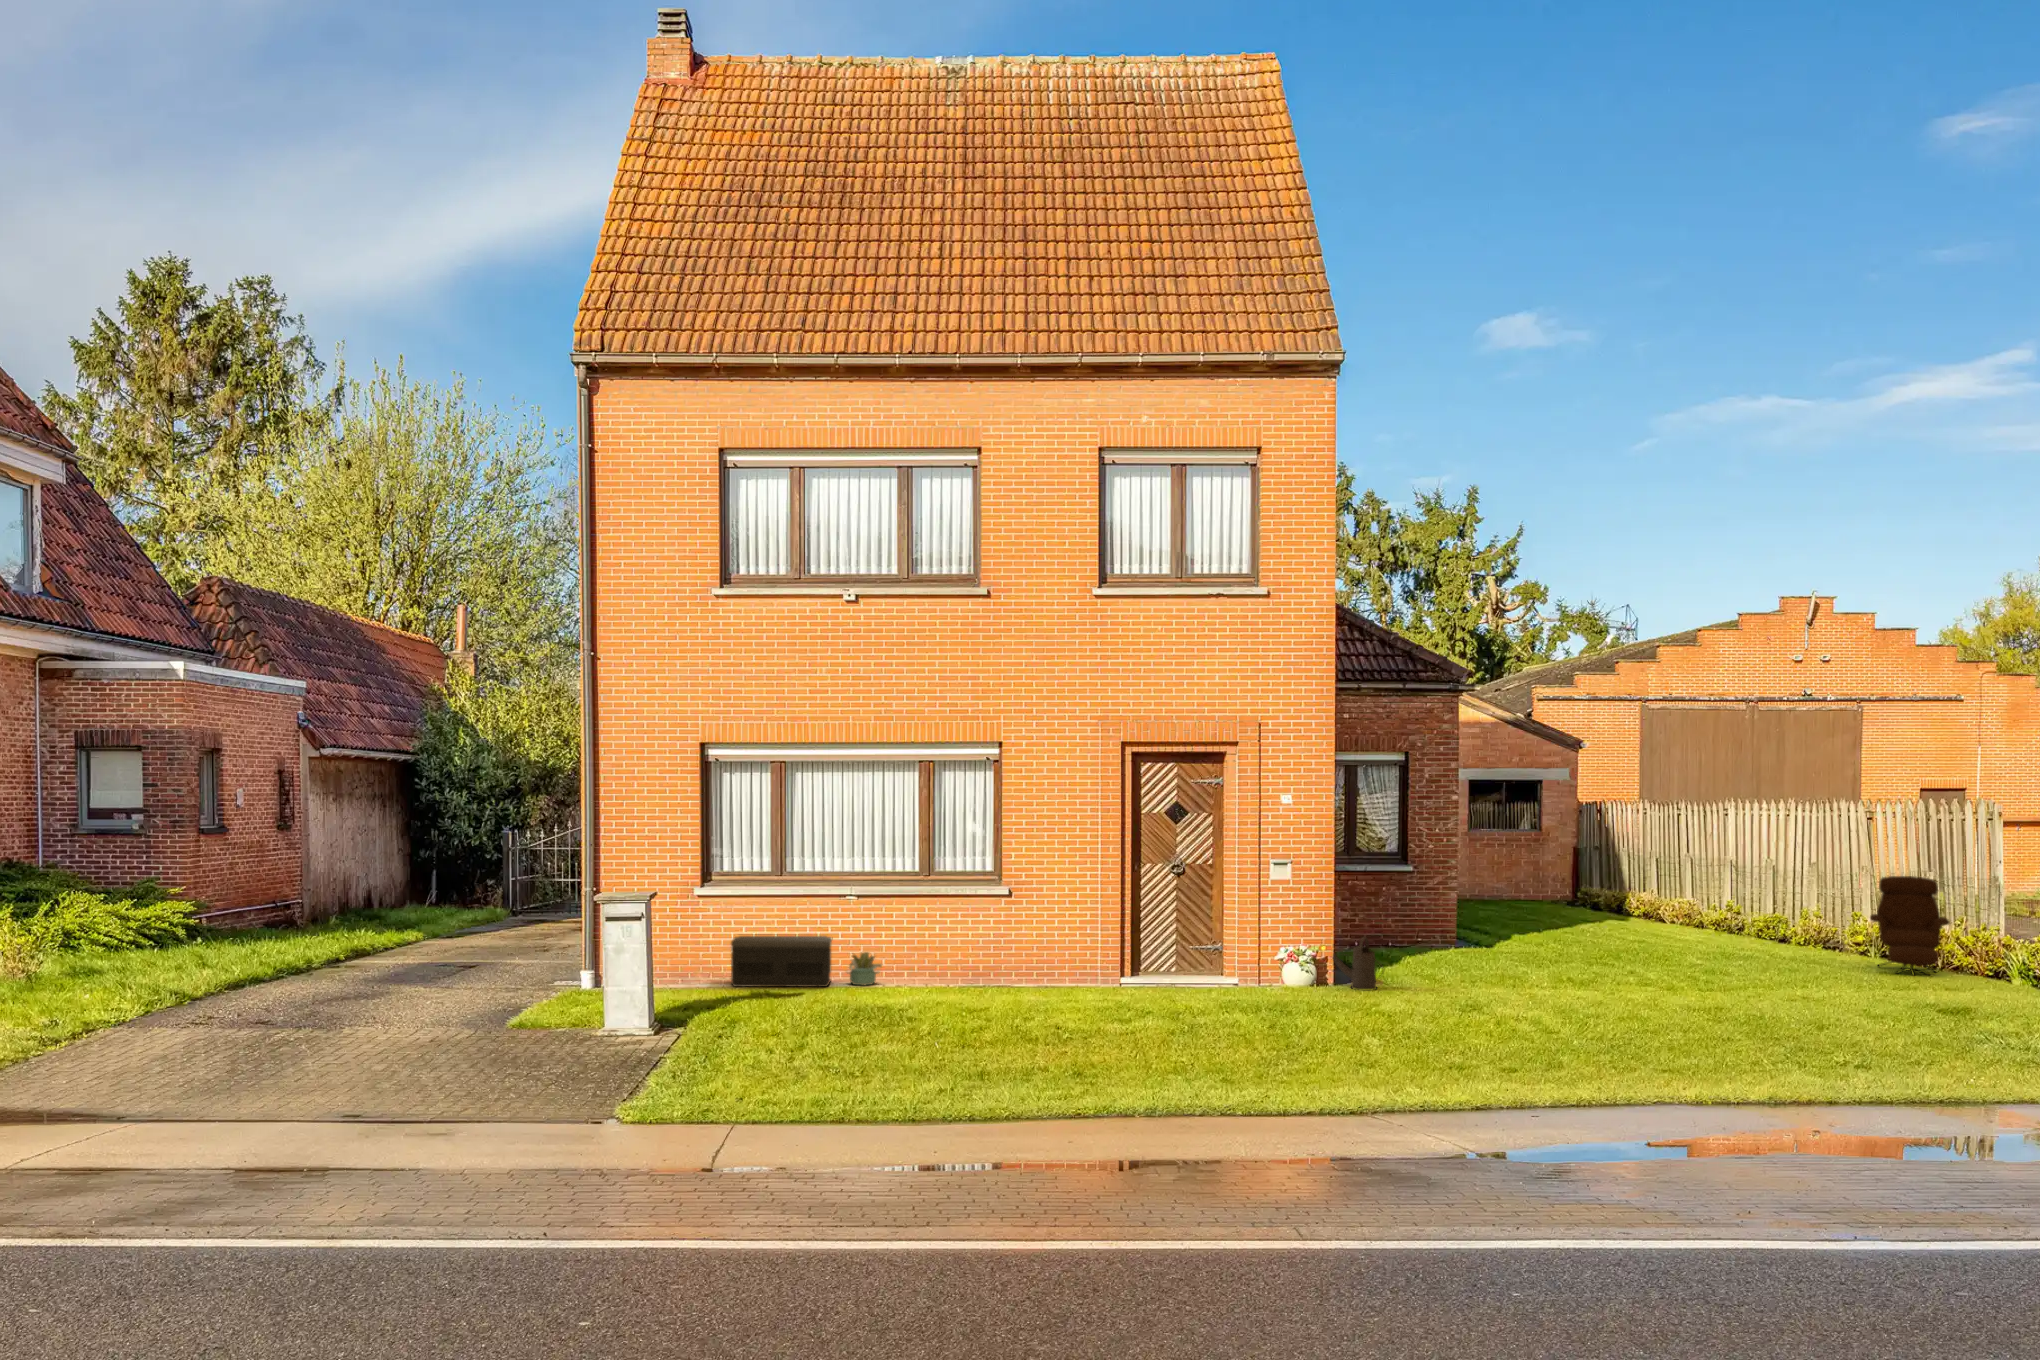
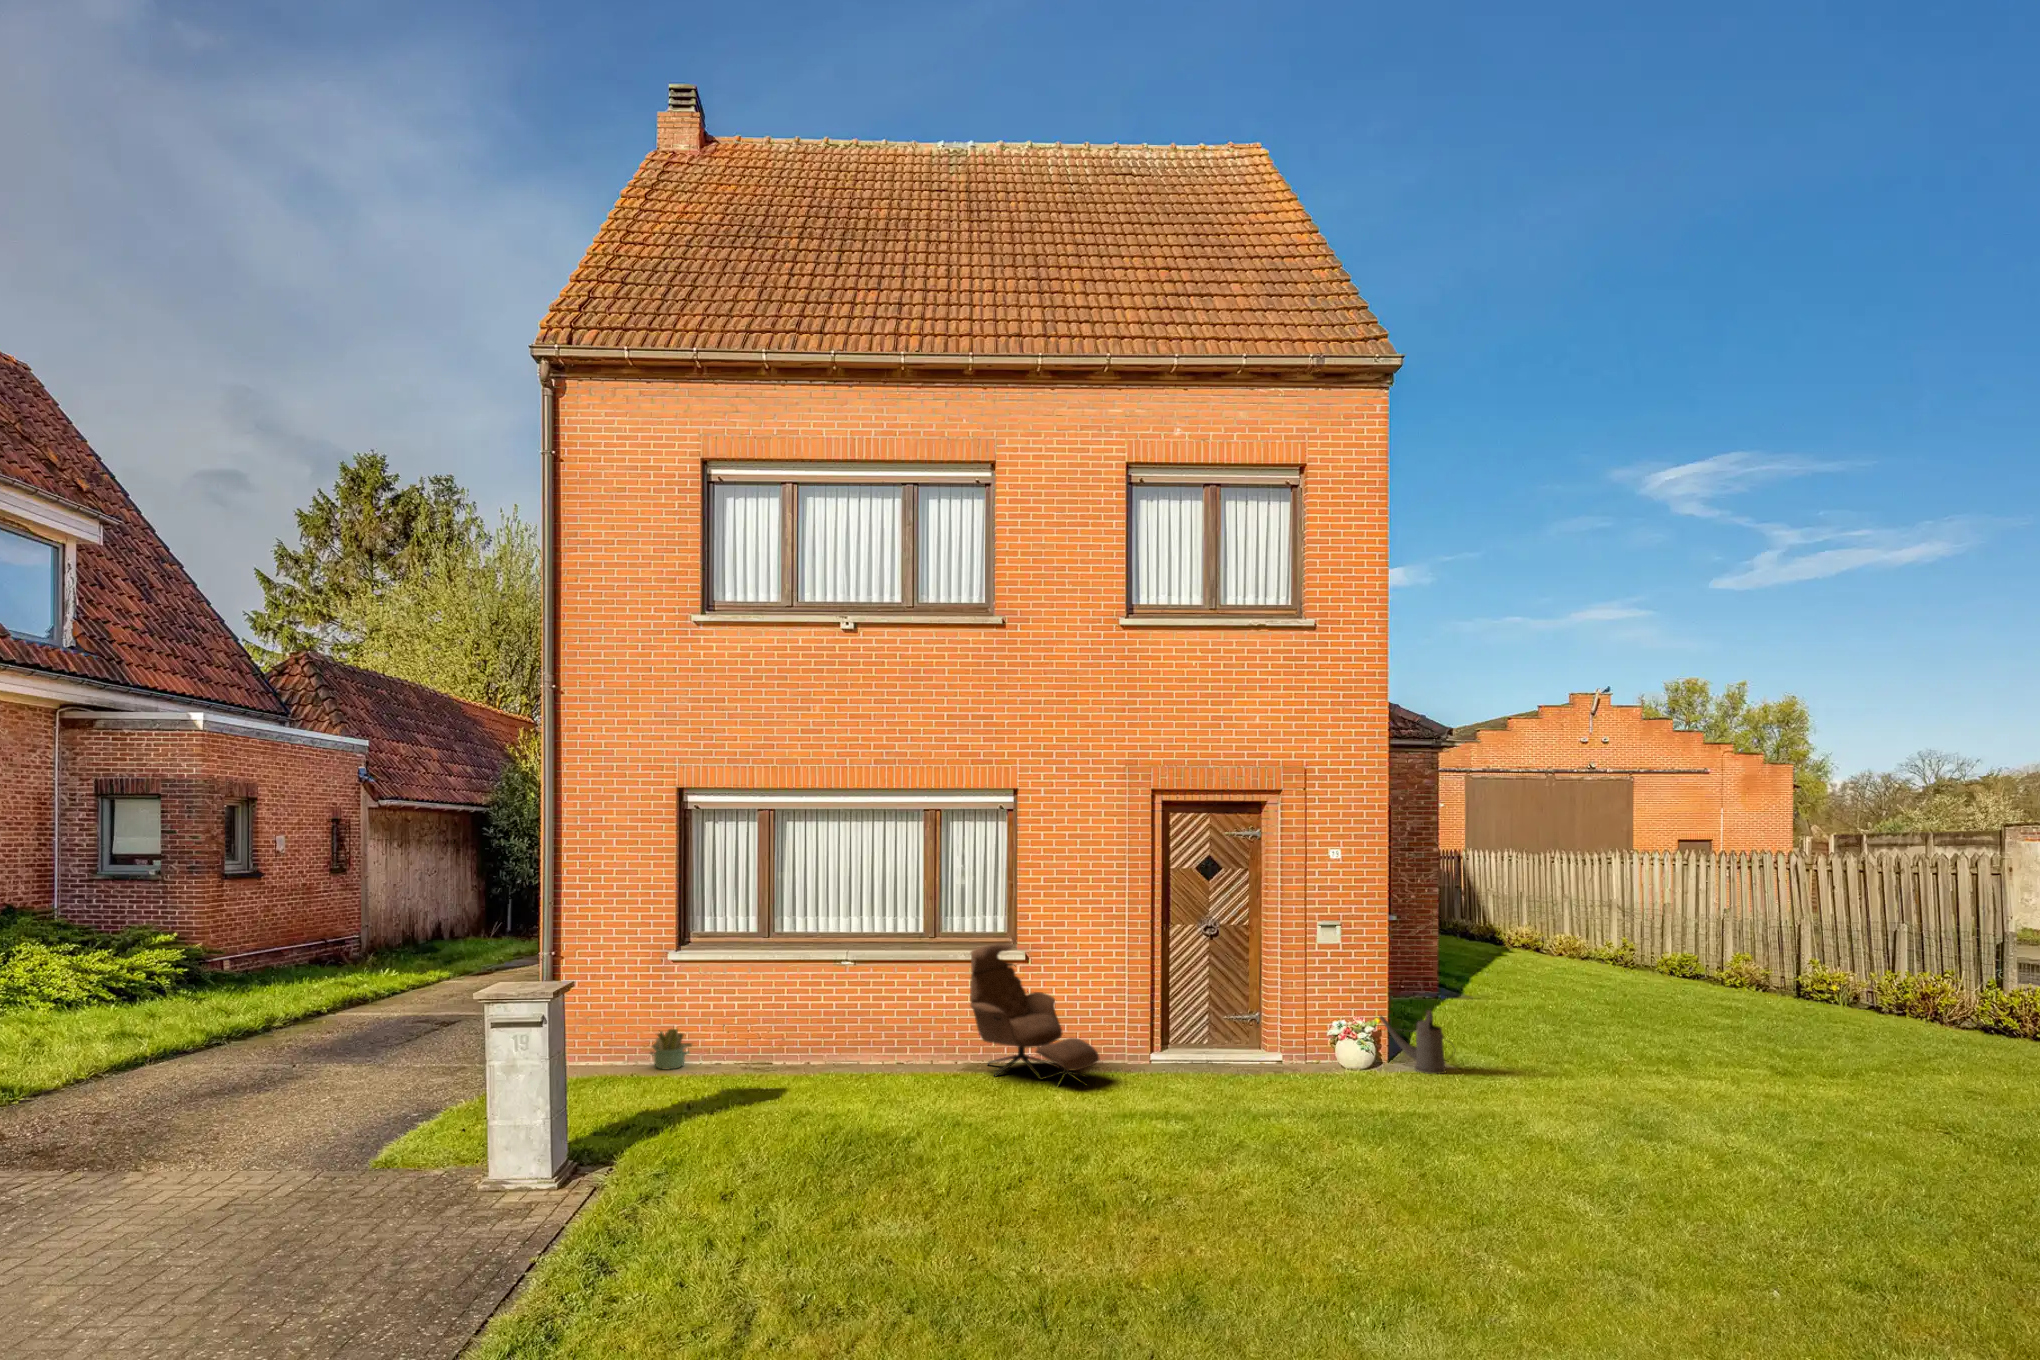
lounge chair: present [1870,876,1950,975] -> present [970,944,1099,1087]
storage bench: present [731,936,833,987] -> none [704,1008,824,1073]
decorative plant: present [849,952,882,985] -> present [650,1029,692,1070]

